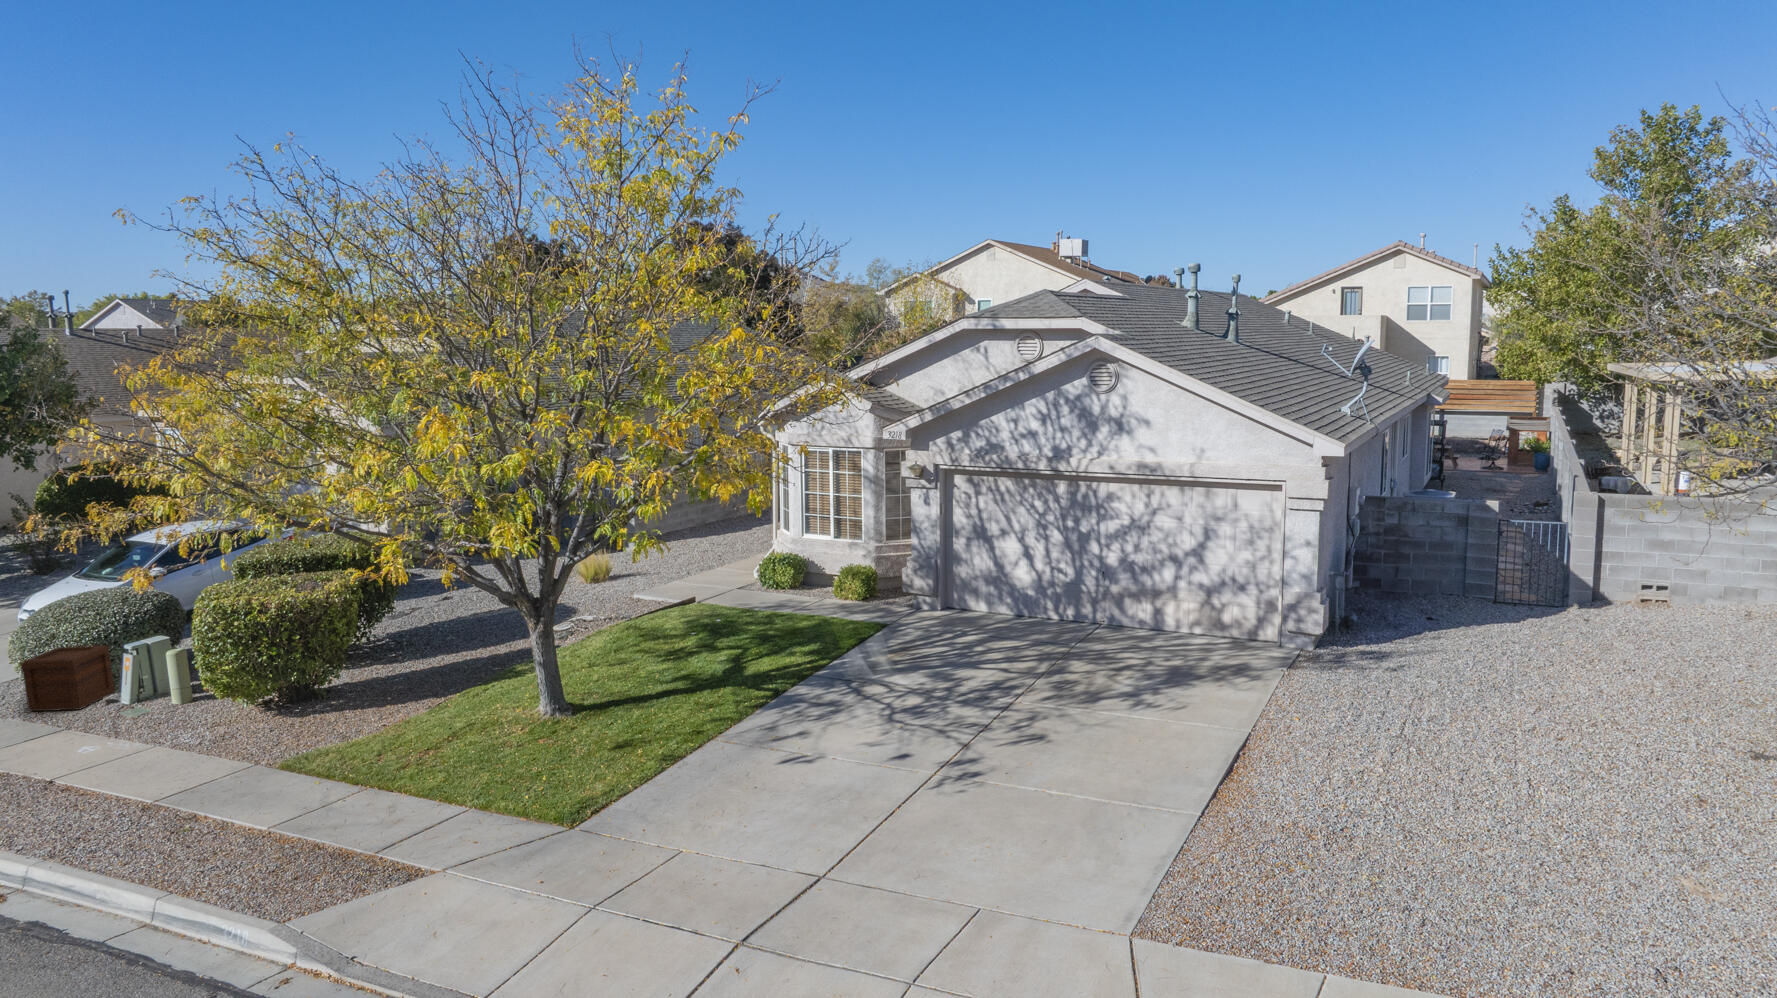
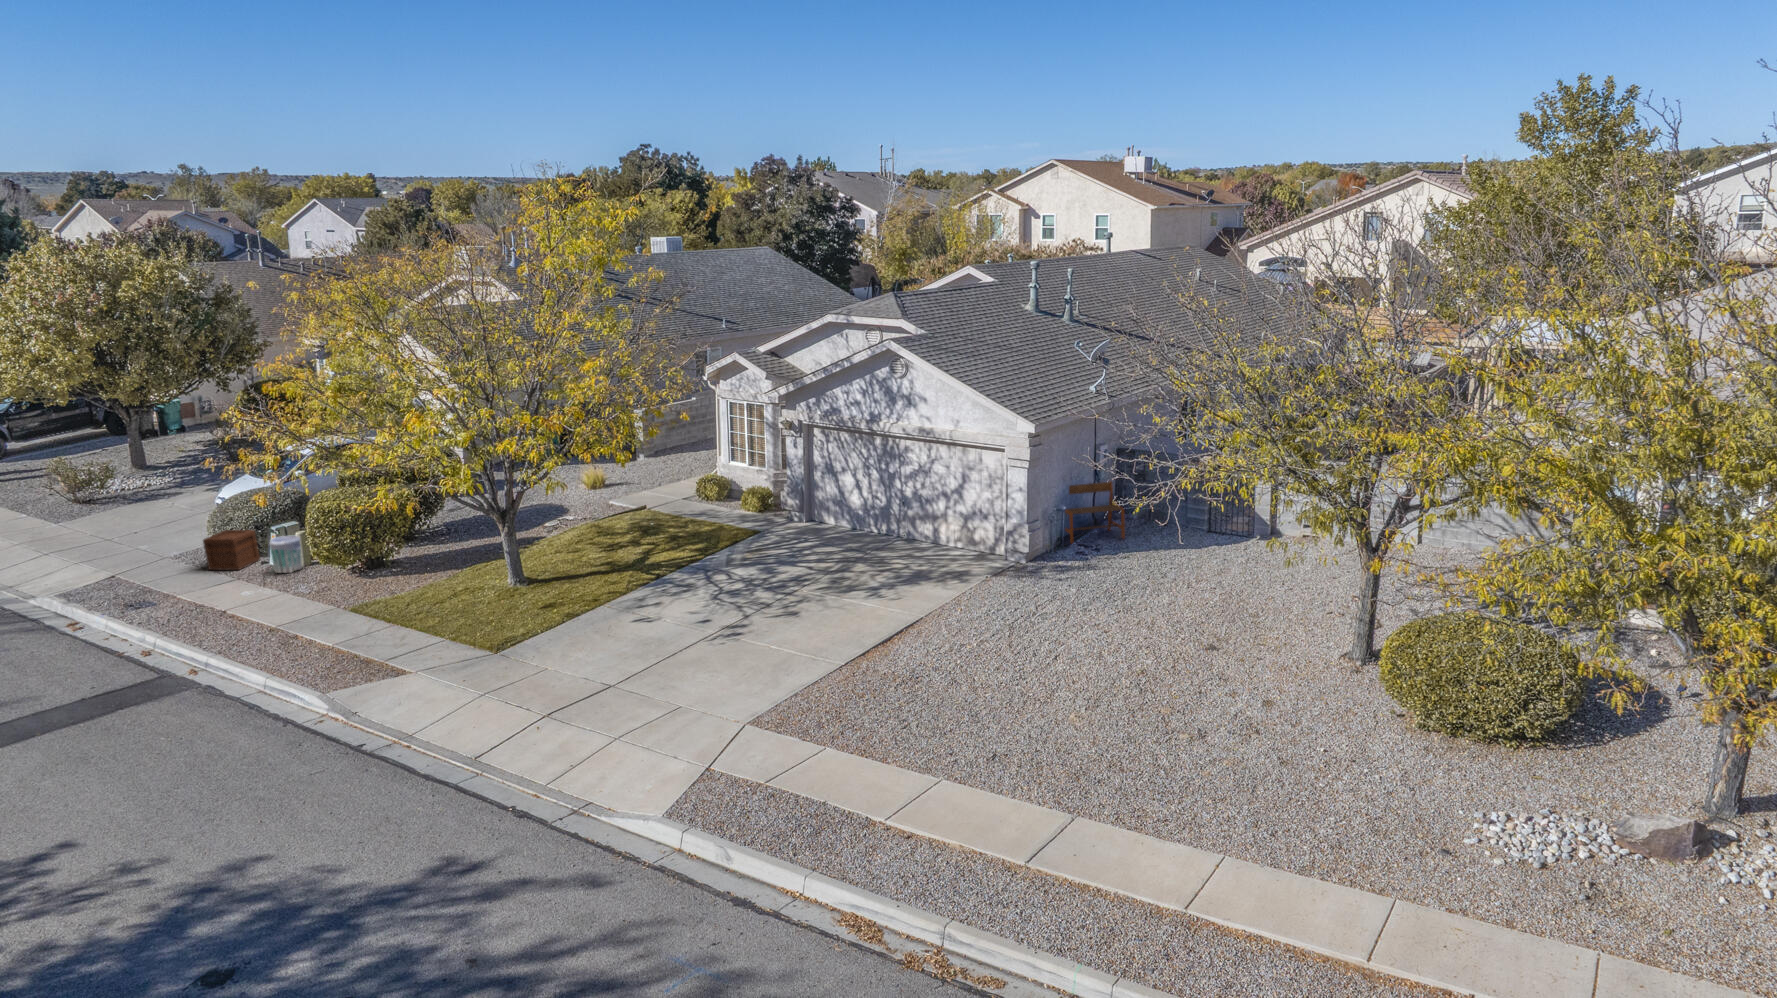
bench: none [1334,534,1431,624] -> present [1065,481,1125,543]
trash can: none [134,651,187,711] -> present [269,536,302,573]

